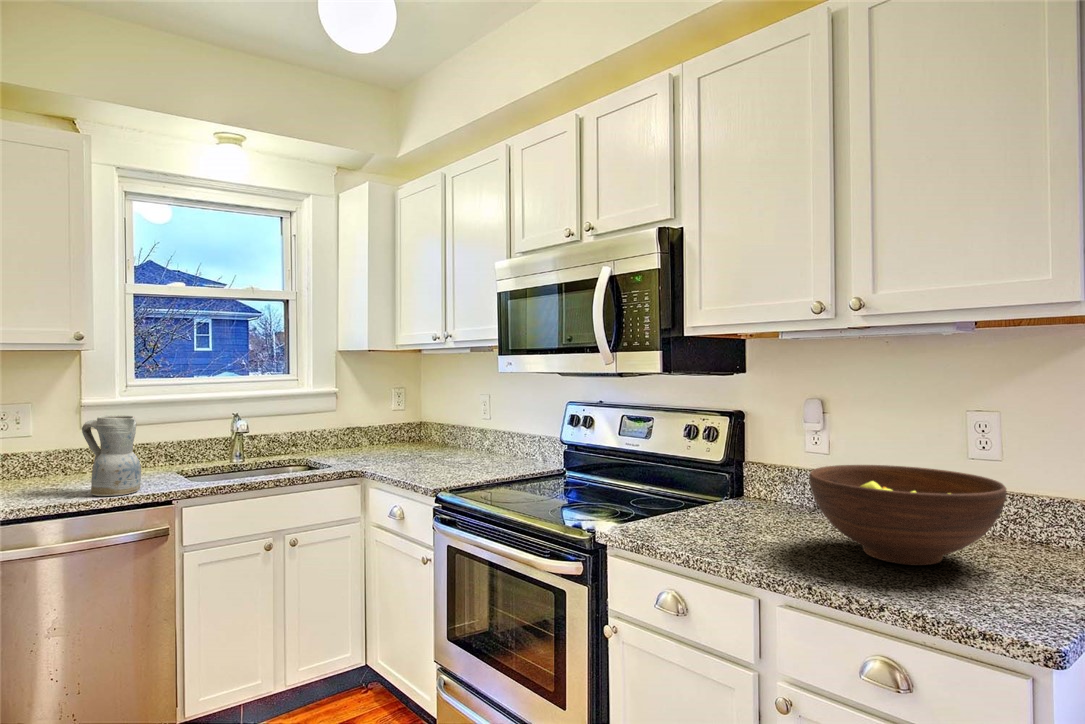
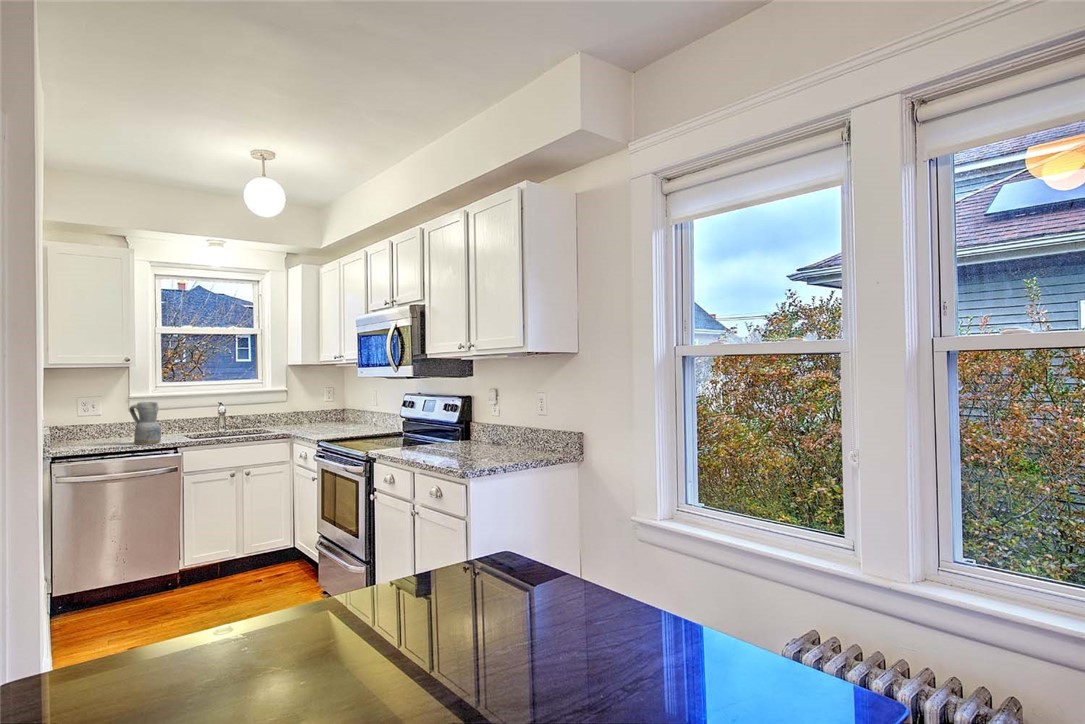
fruit bowl: present [809,465,1007,565] -> none [440,418,514,457]

